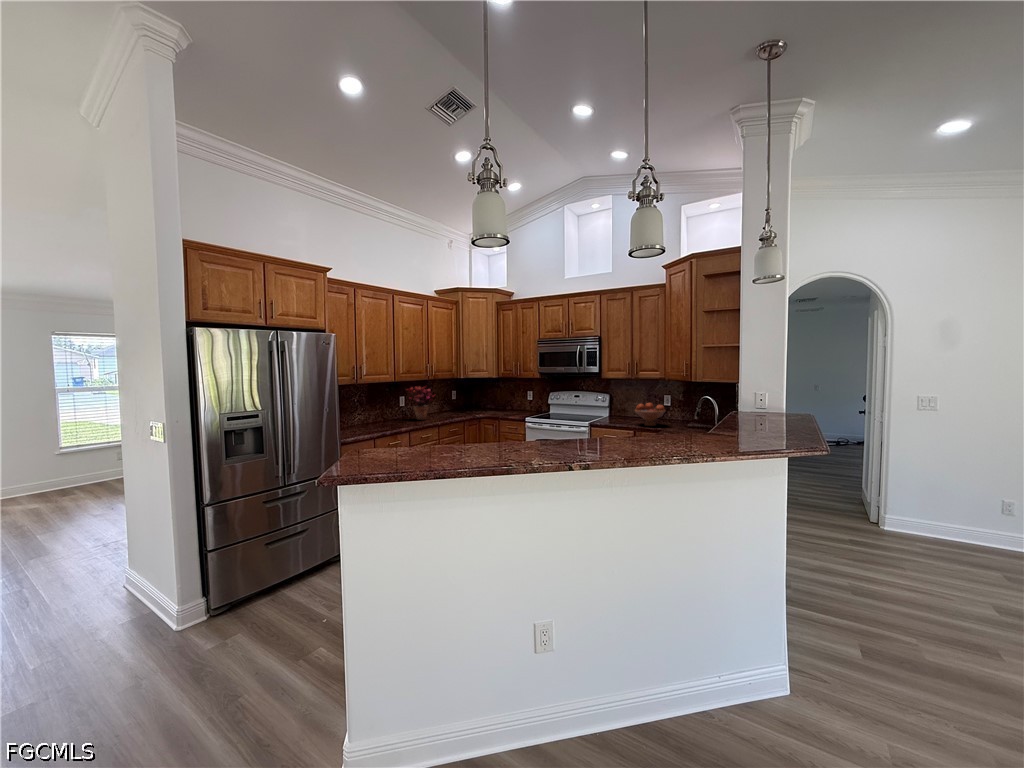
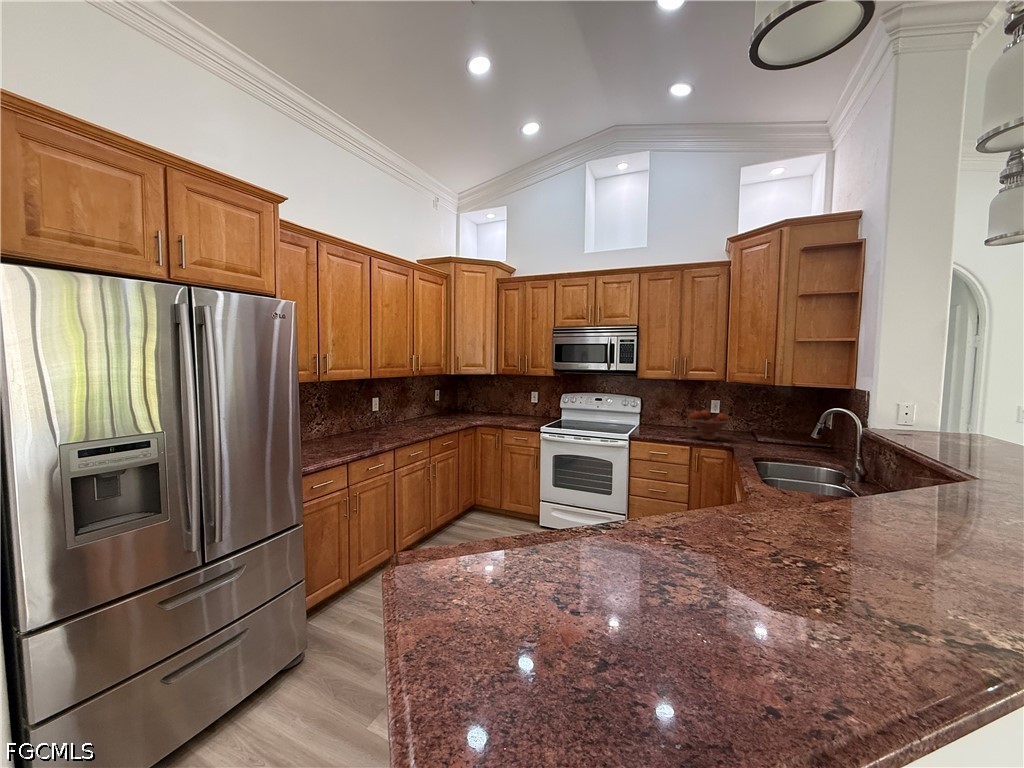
potted plant: present [407,386,433,420] -> none [383,384,425,430]

